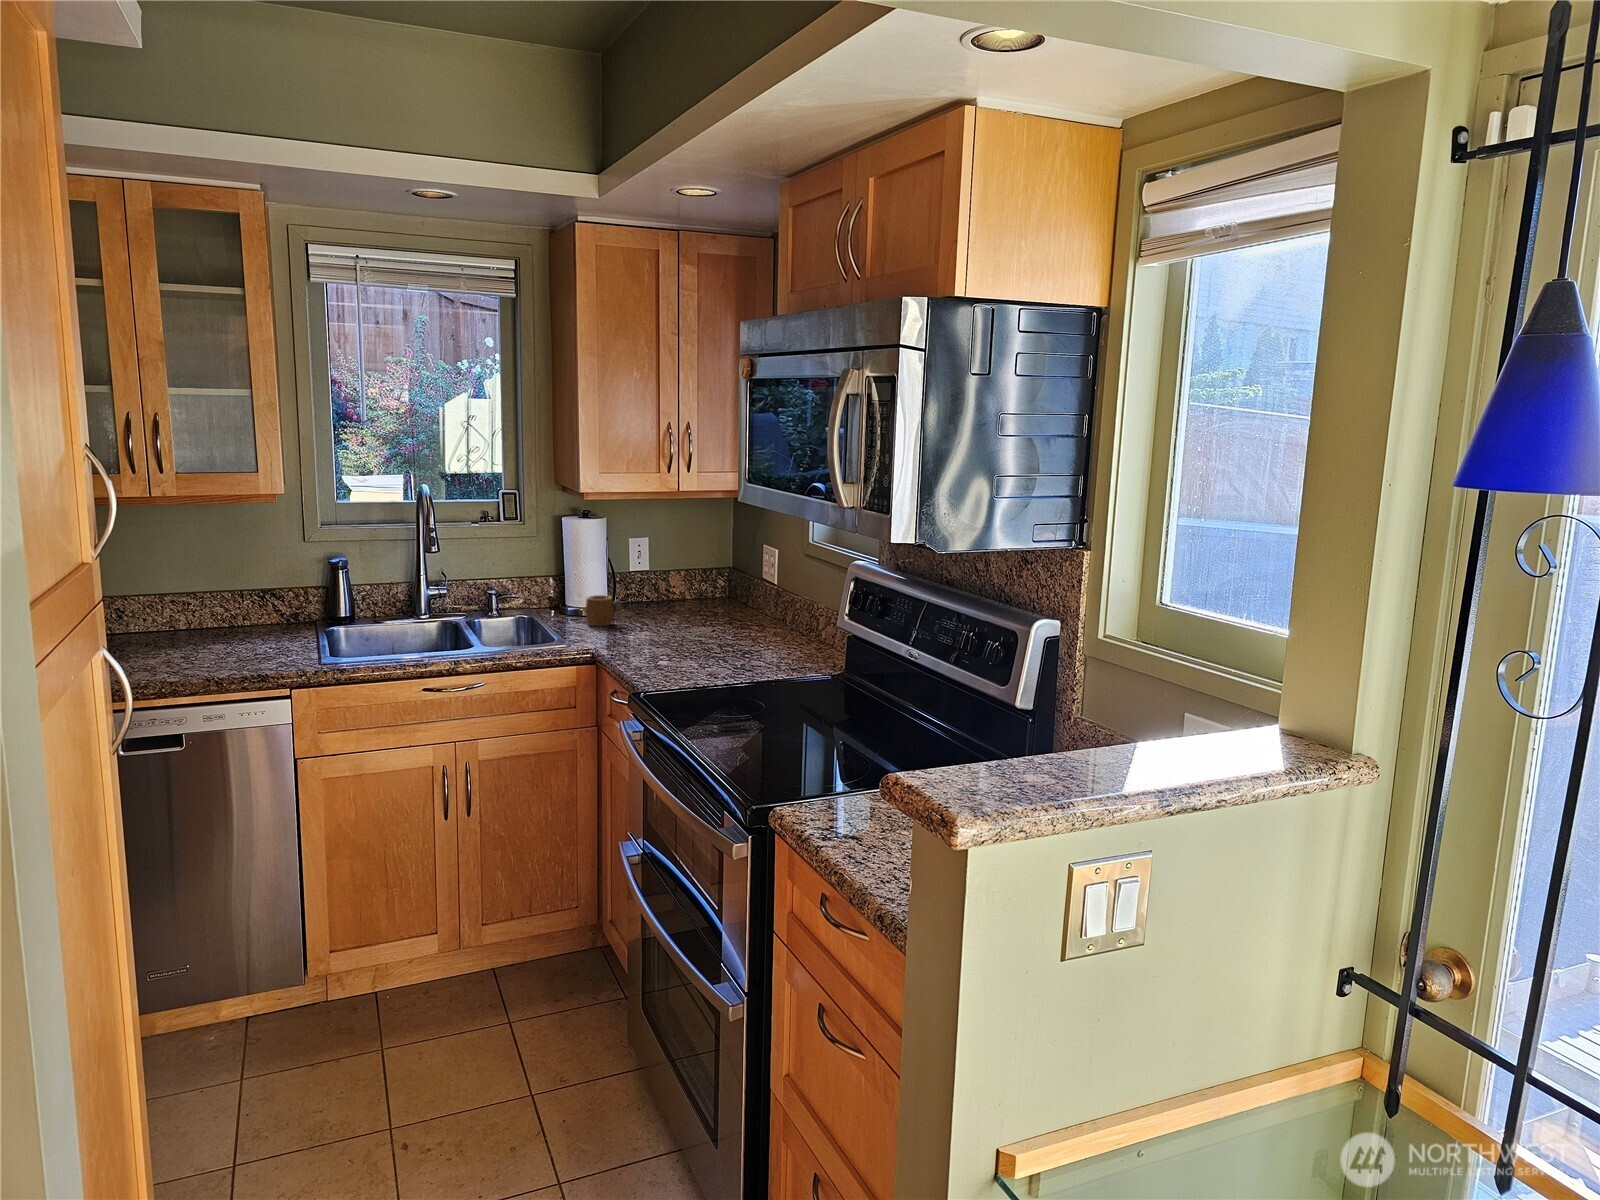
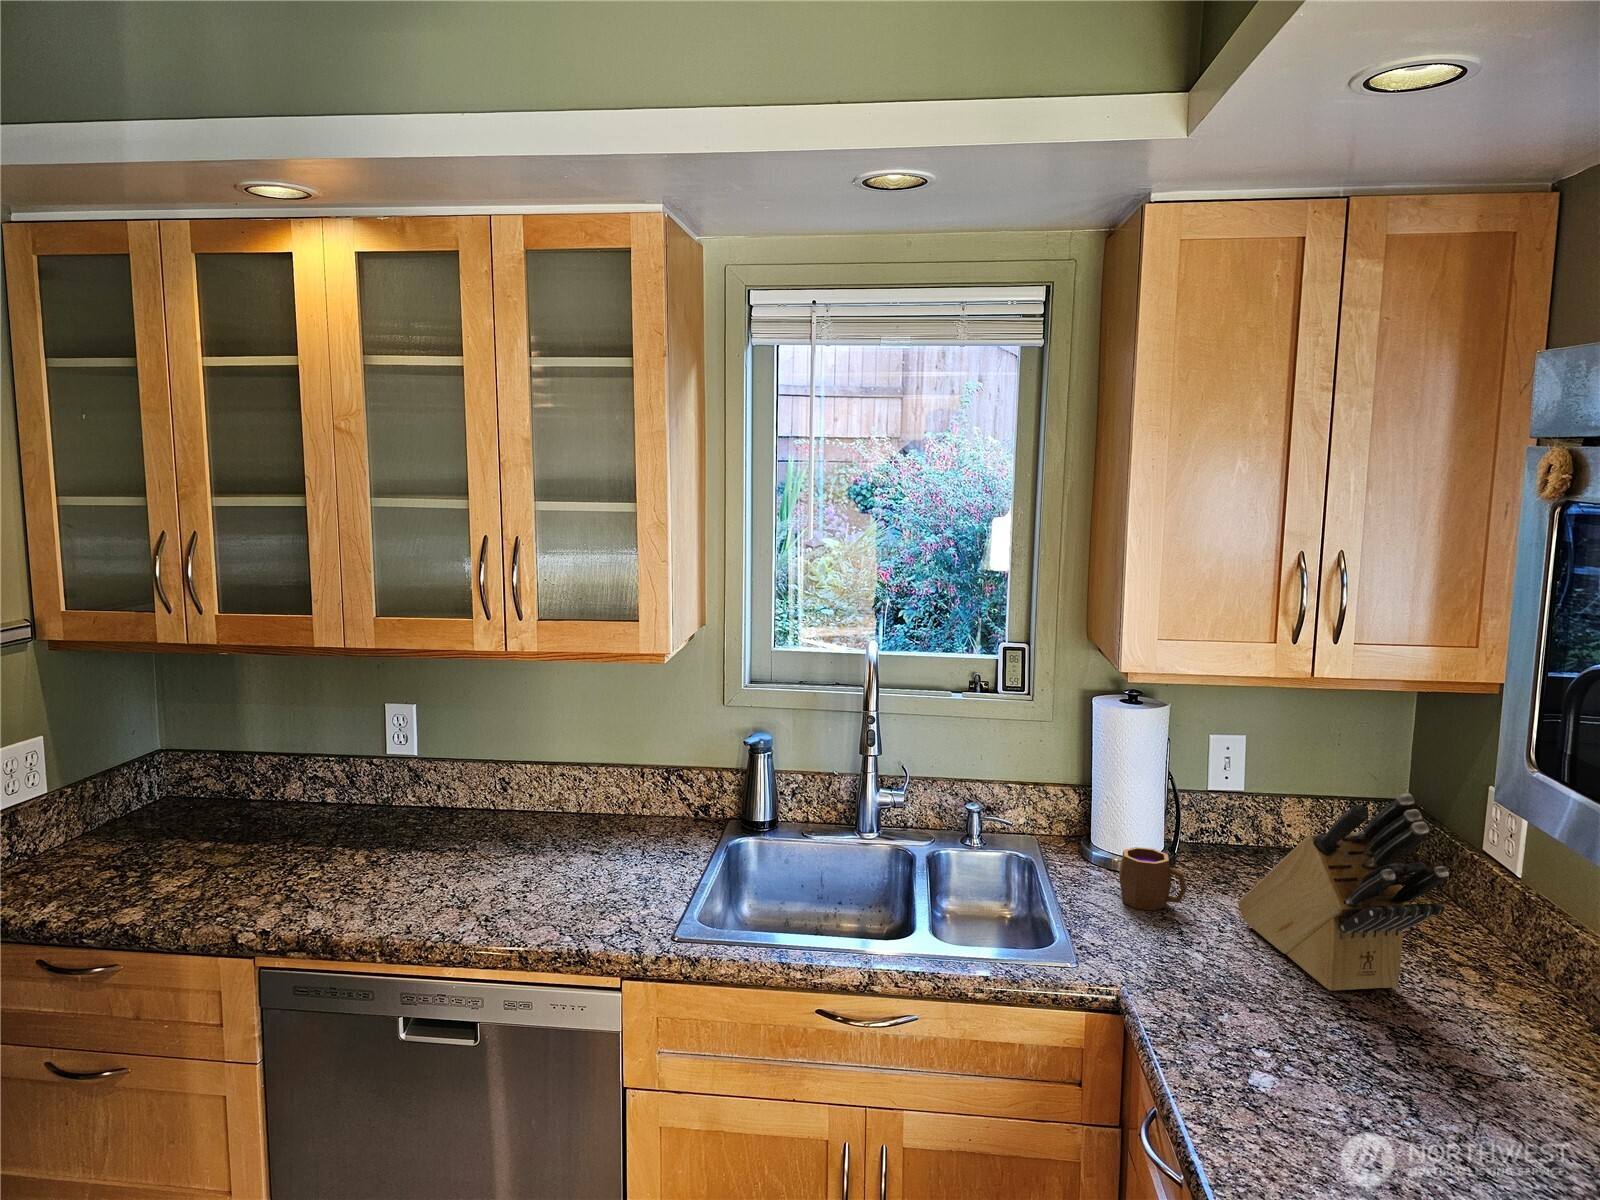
knife block: none [649,534,736,637] -> present [1238,793,1449,991]

